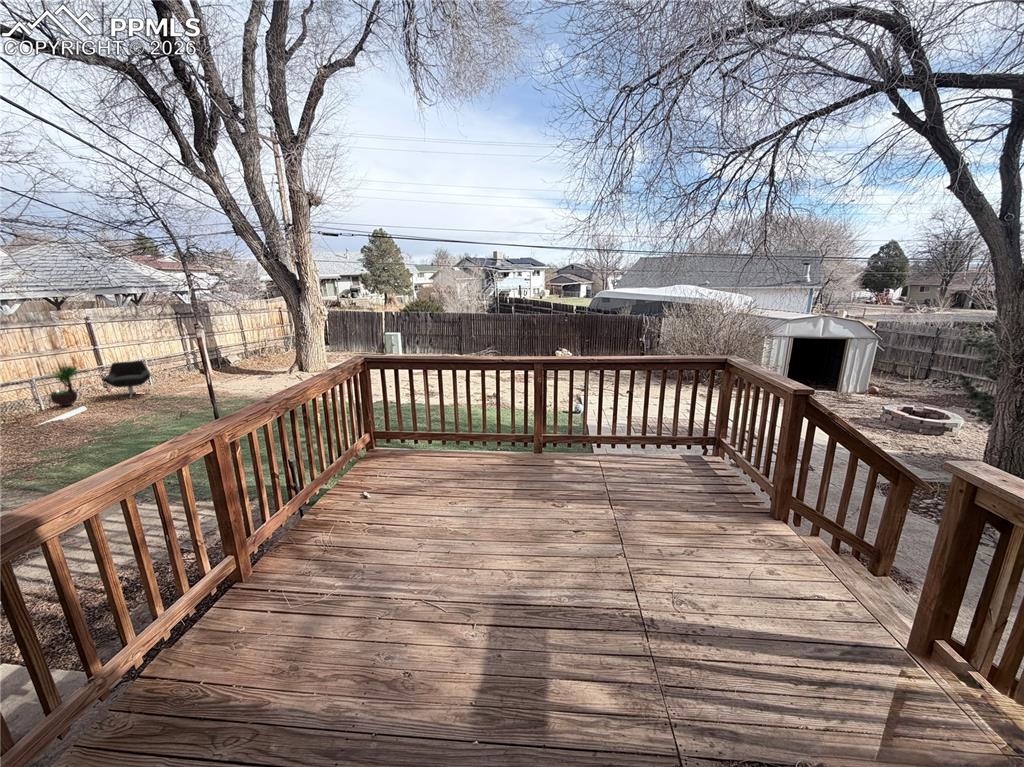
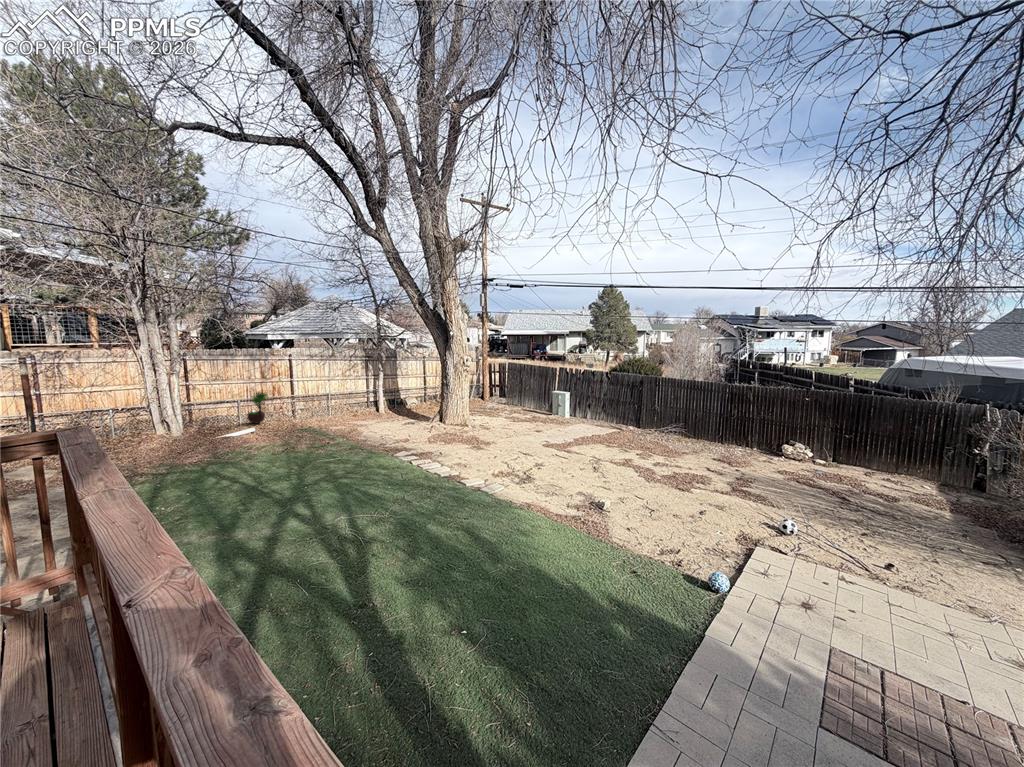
lounge chair: present [103,361,151,397] -> none [285,393,324,424]

